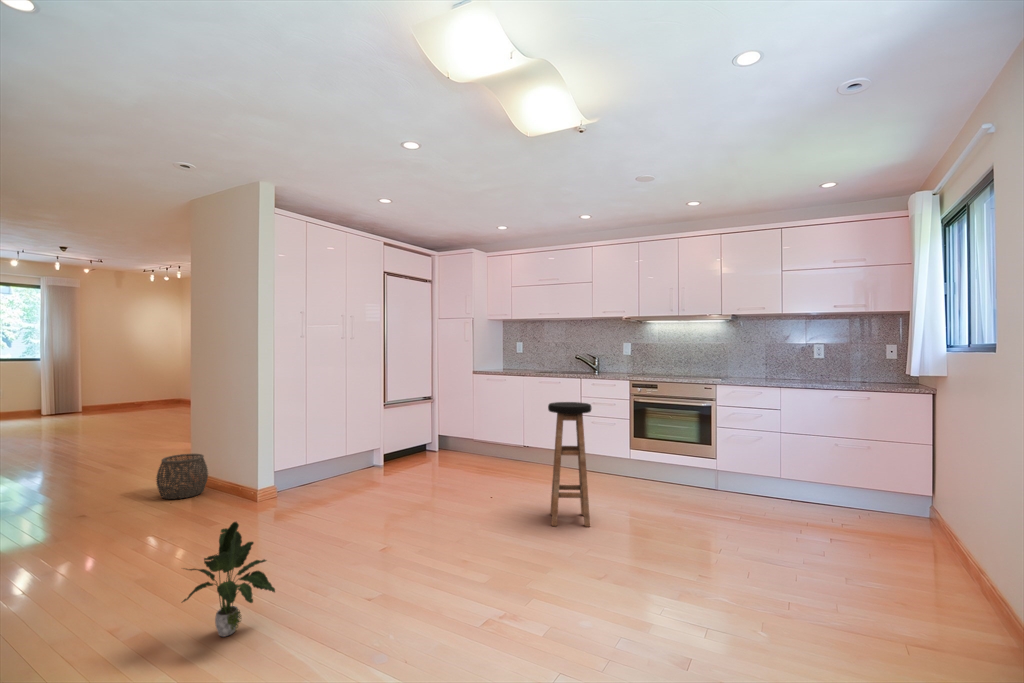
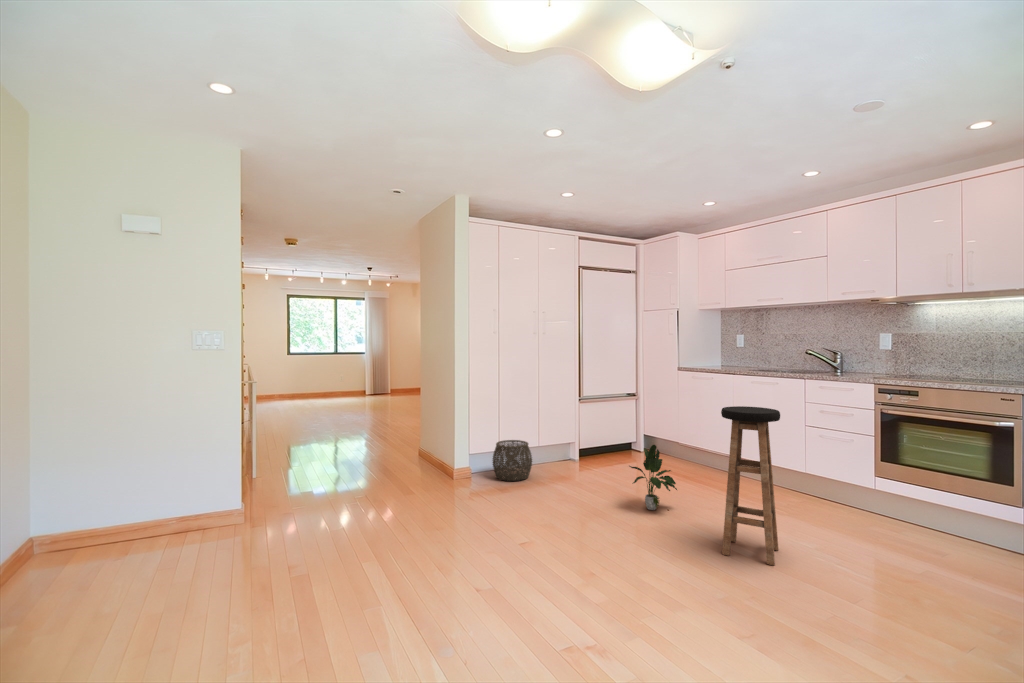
woven basket: present [156,454,208,499] -> present [493,440,532,481]
potted plant: present [182,522,275,636] -> present [629,445,677,510]

